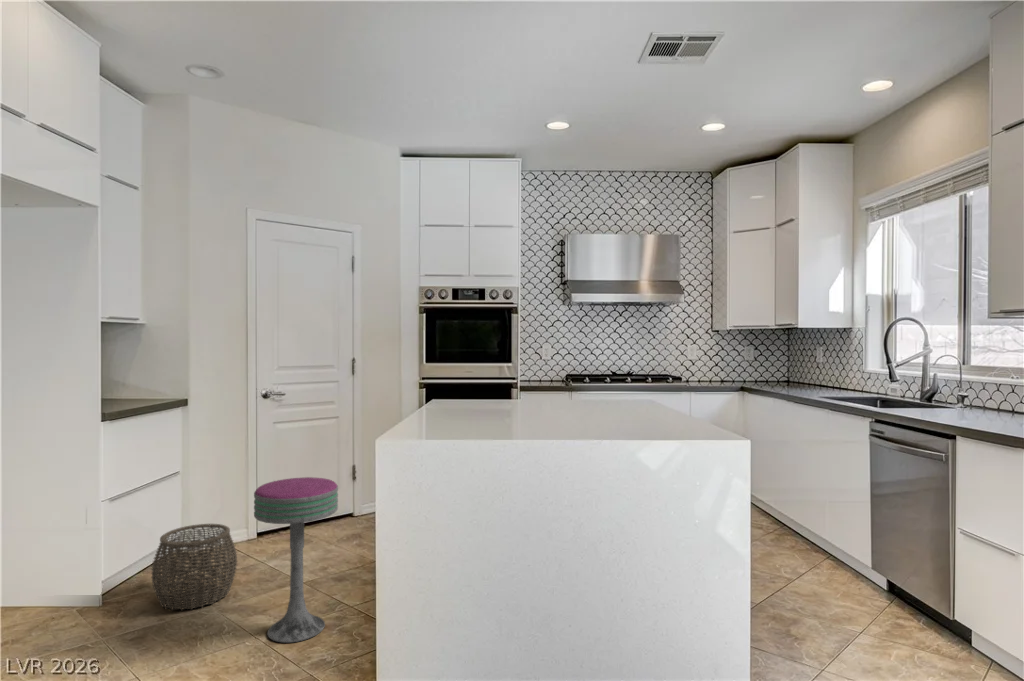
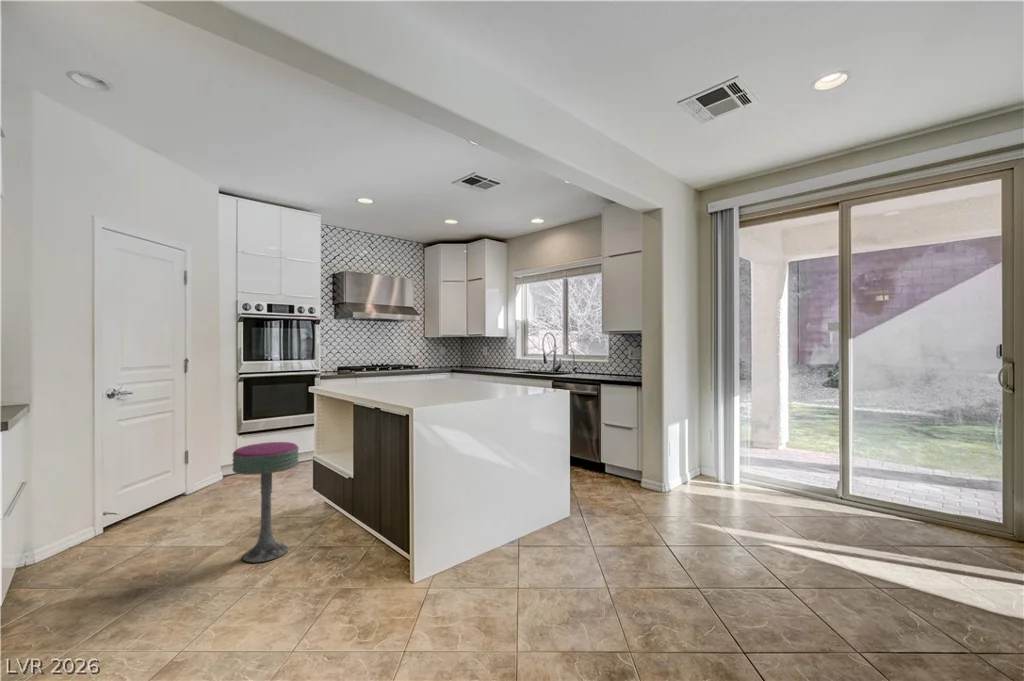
woven basket: present [152,524,237,610] -> none [79,503,168,583]

